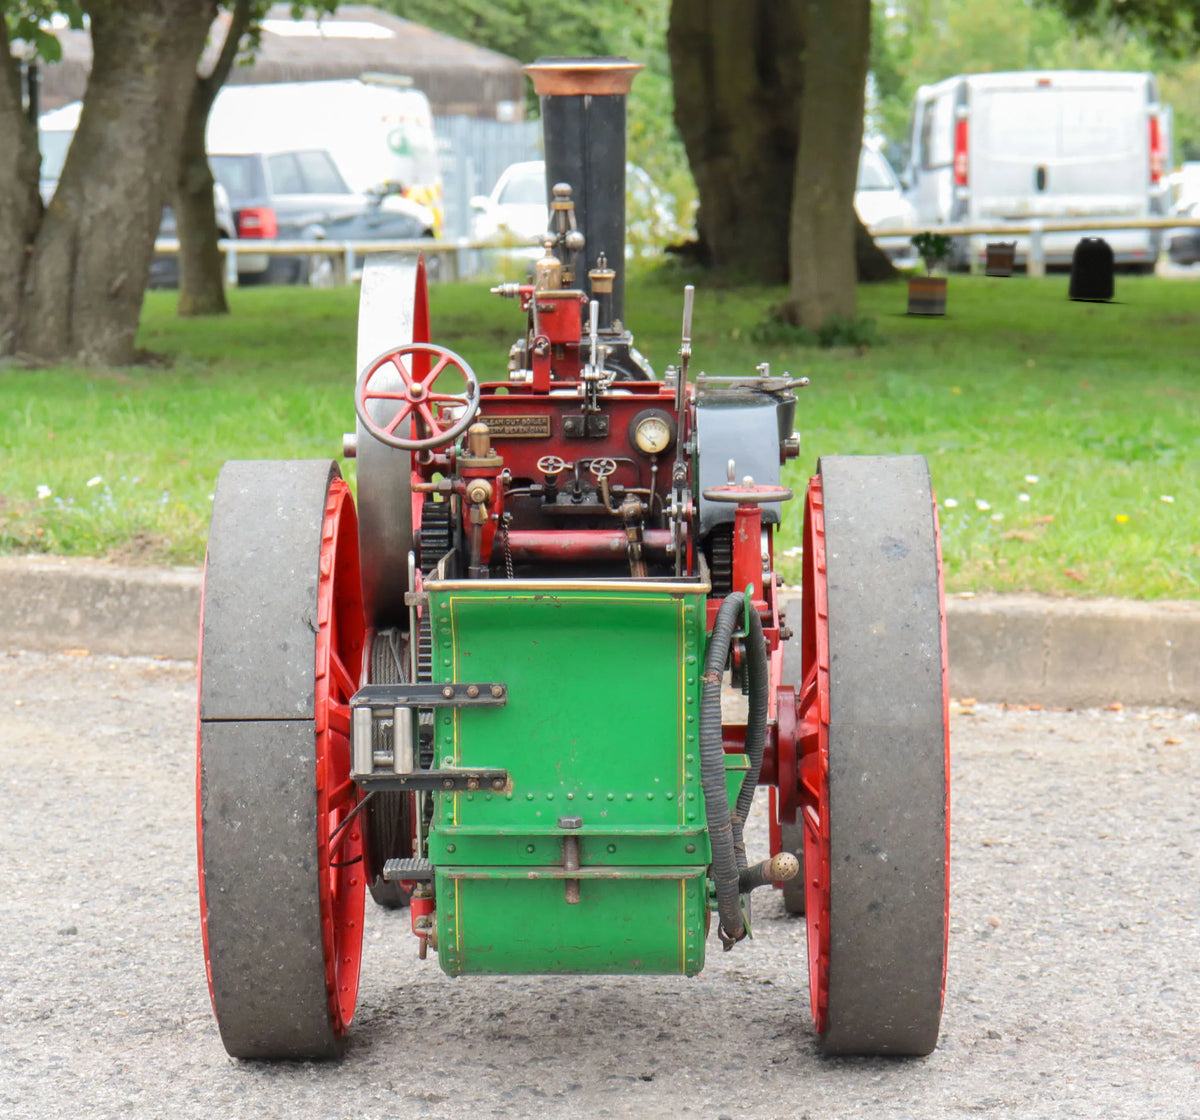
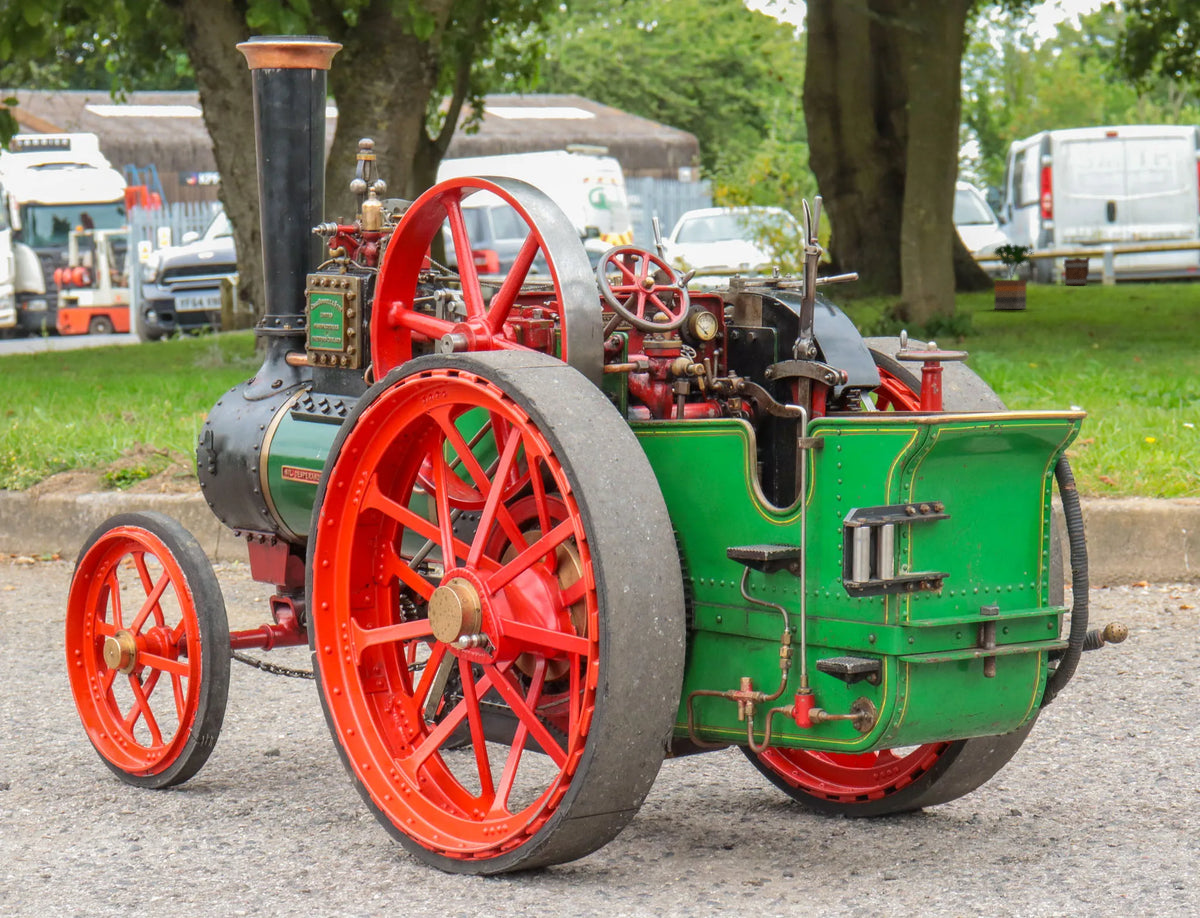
backpack: present [1068,237,1115,301] -> none [1129,246,1168,297]

